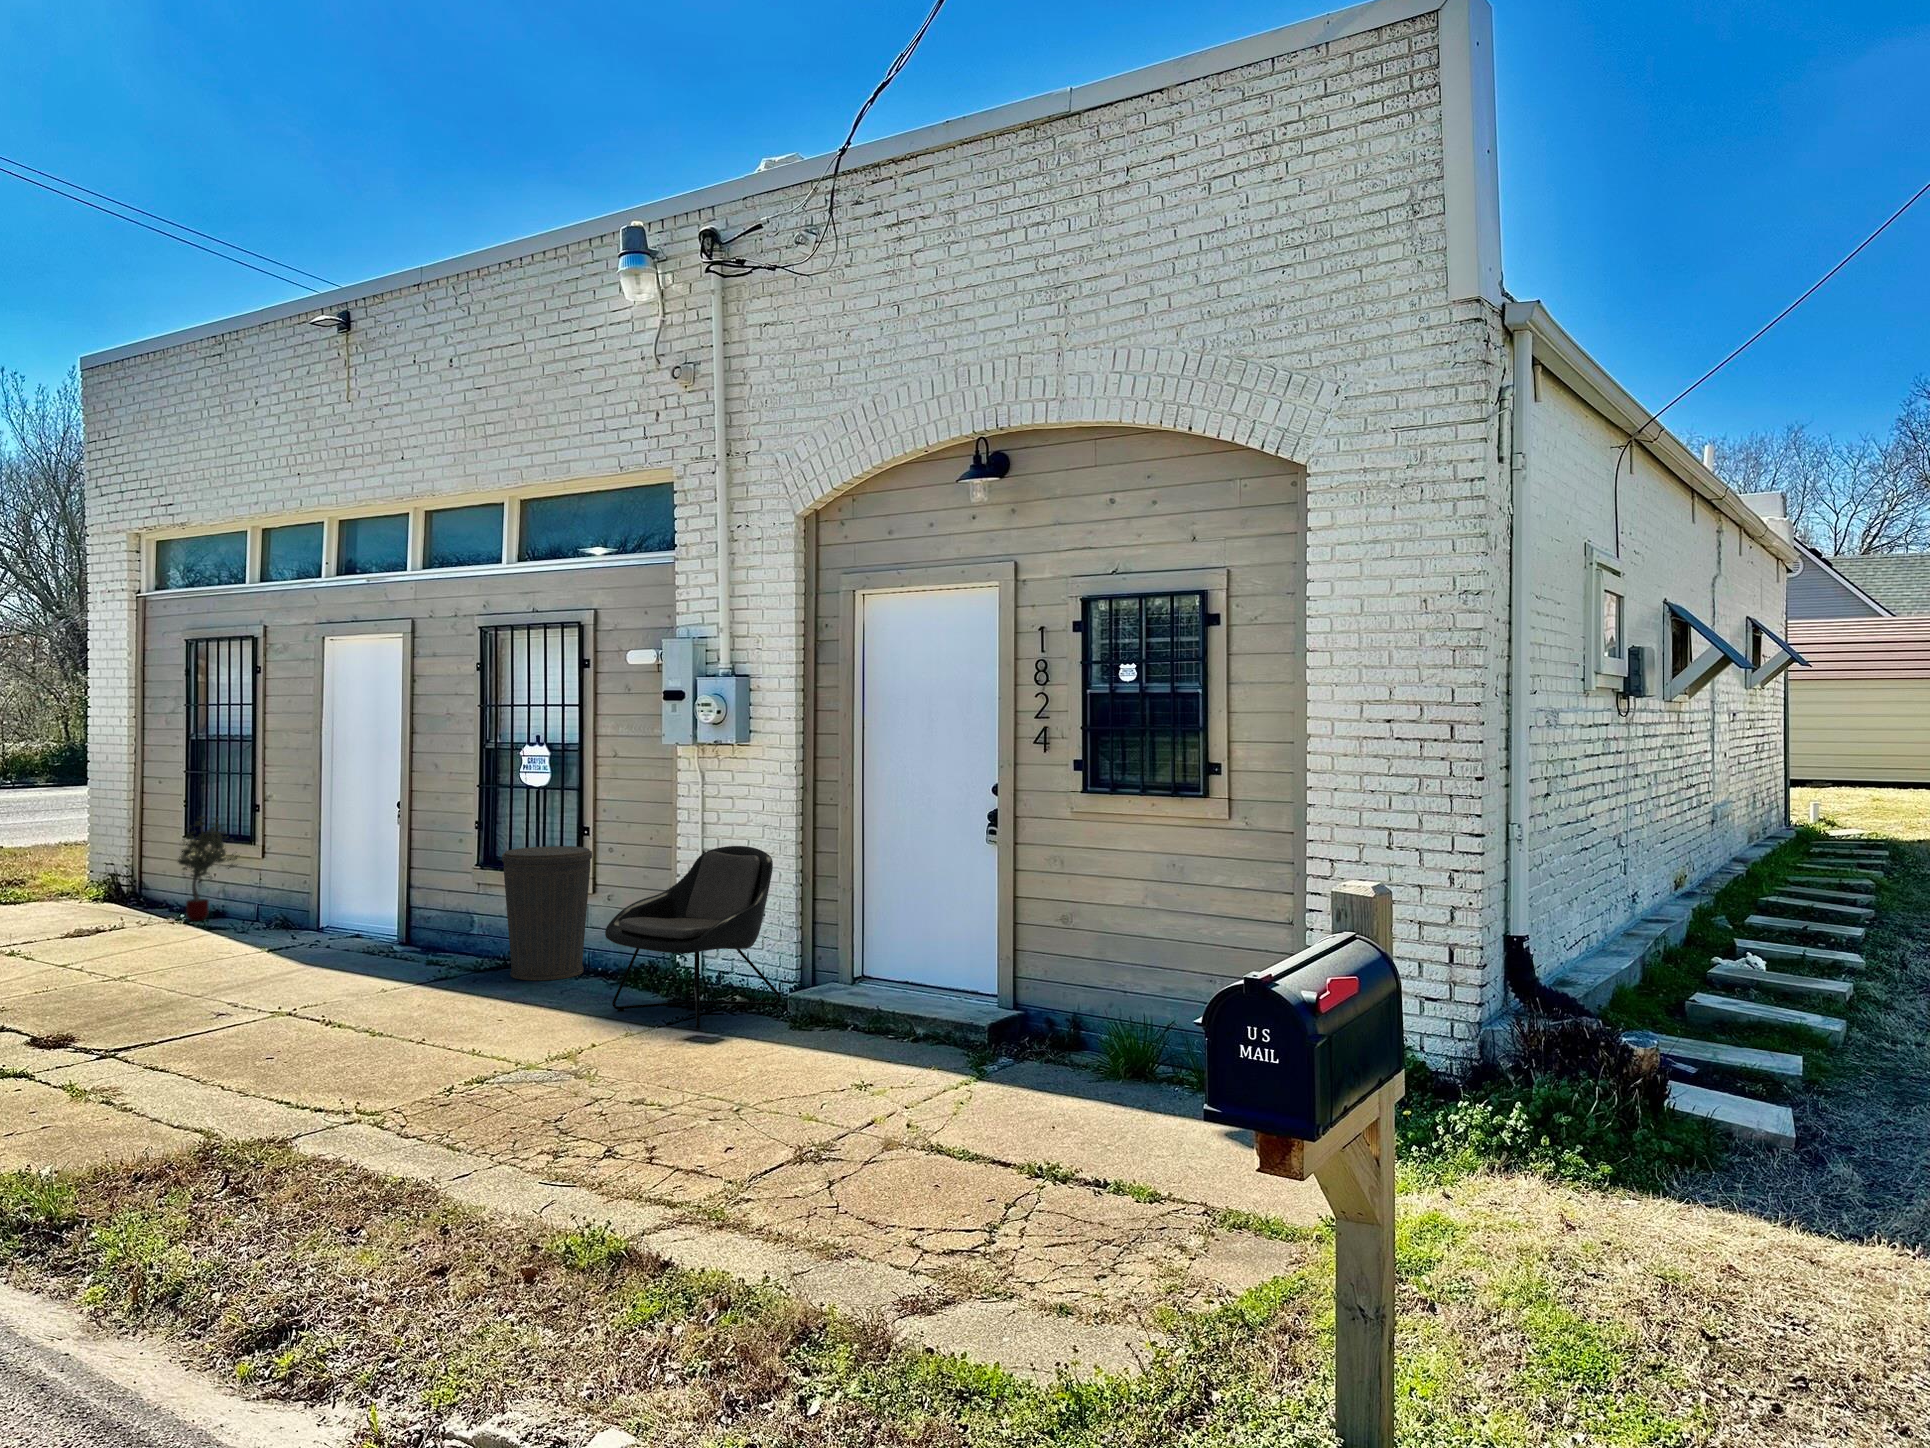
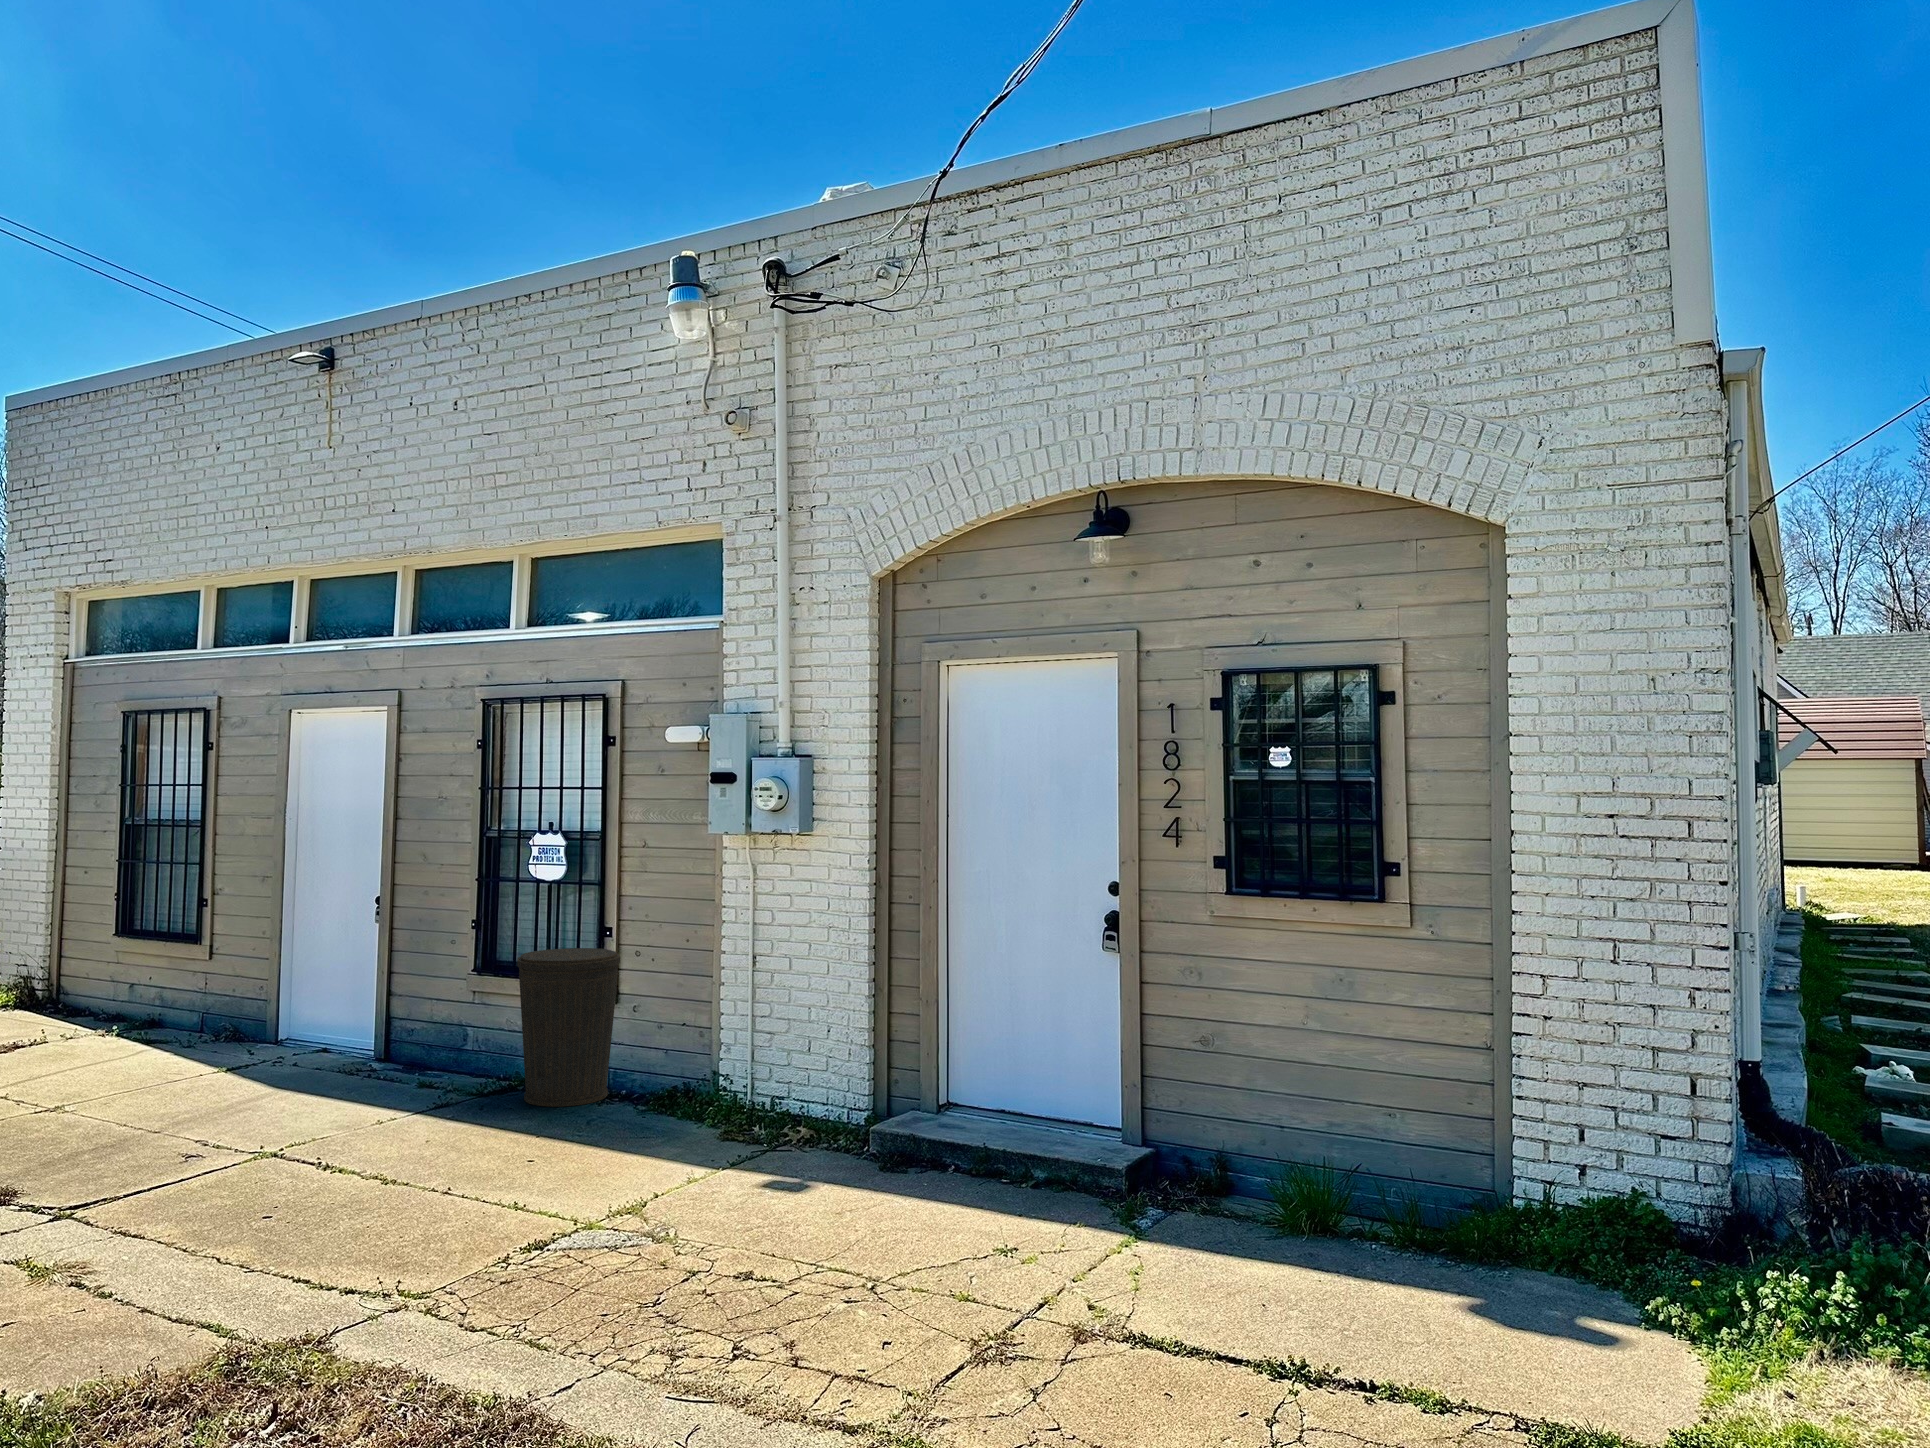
potted tree: present [178,816,240,921] -> none [106,910,184,1032]
lounge chair: present [605,846,781,1028] -> none [656,950,857,1169]

